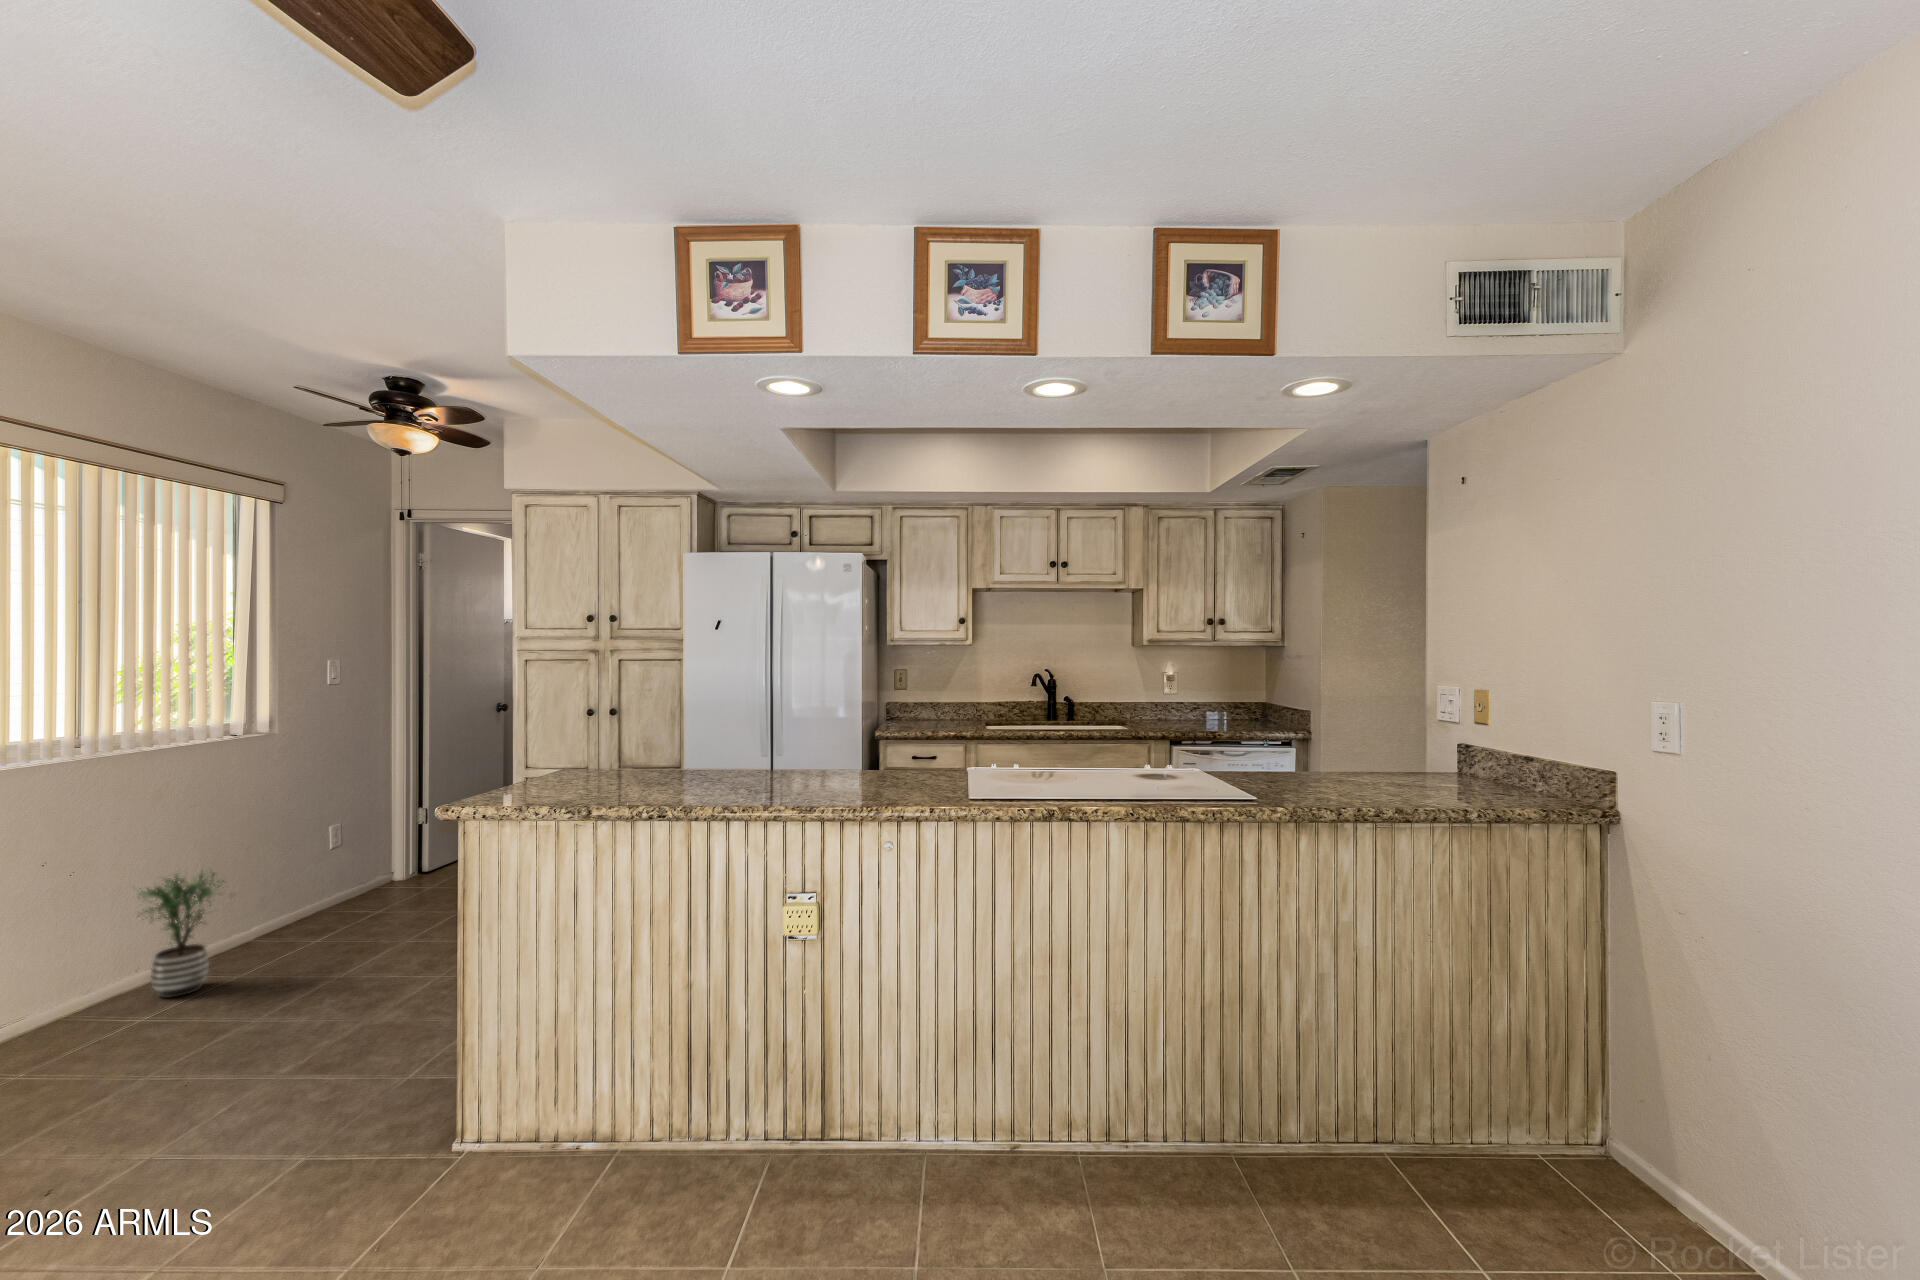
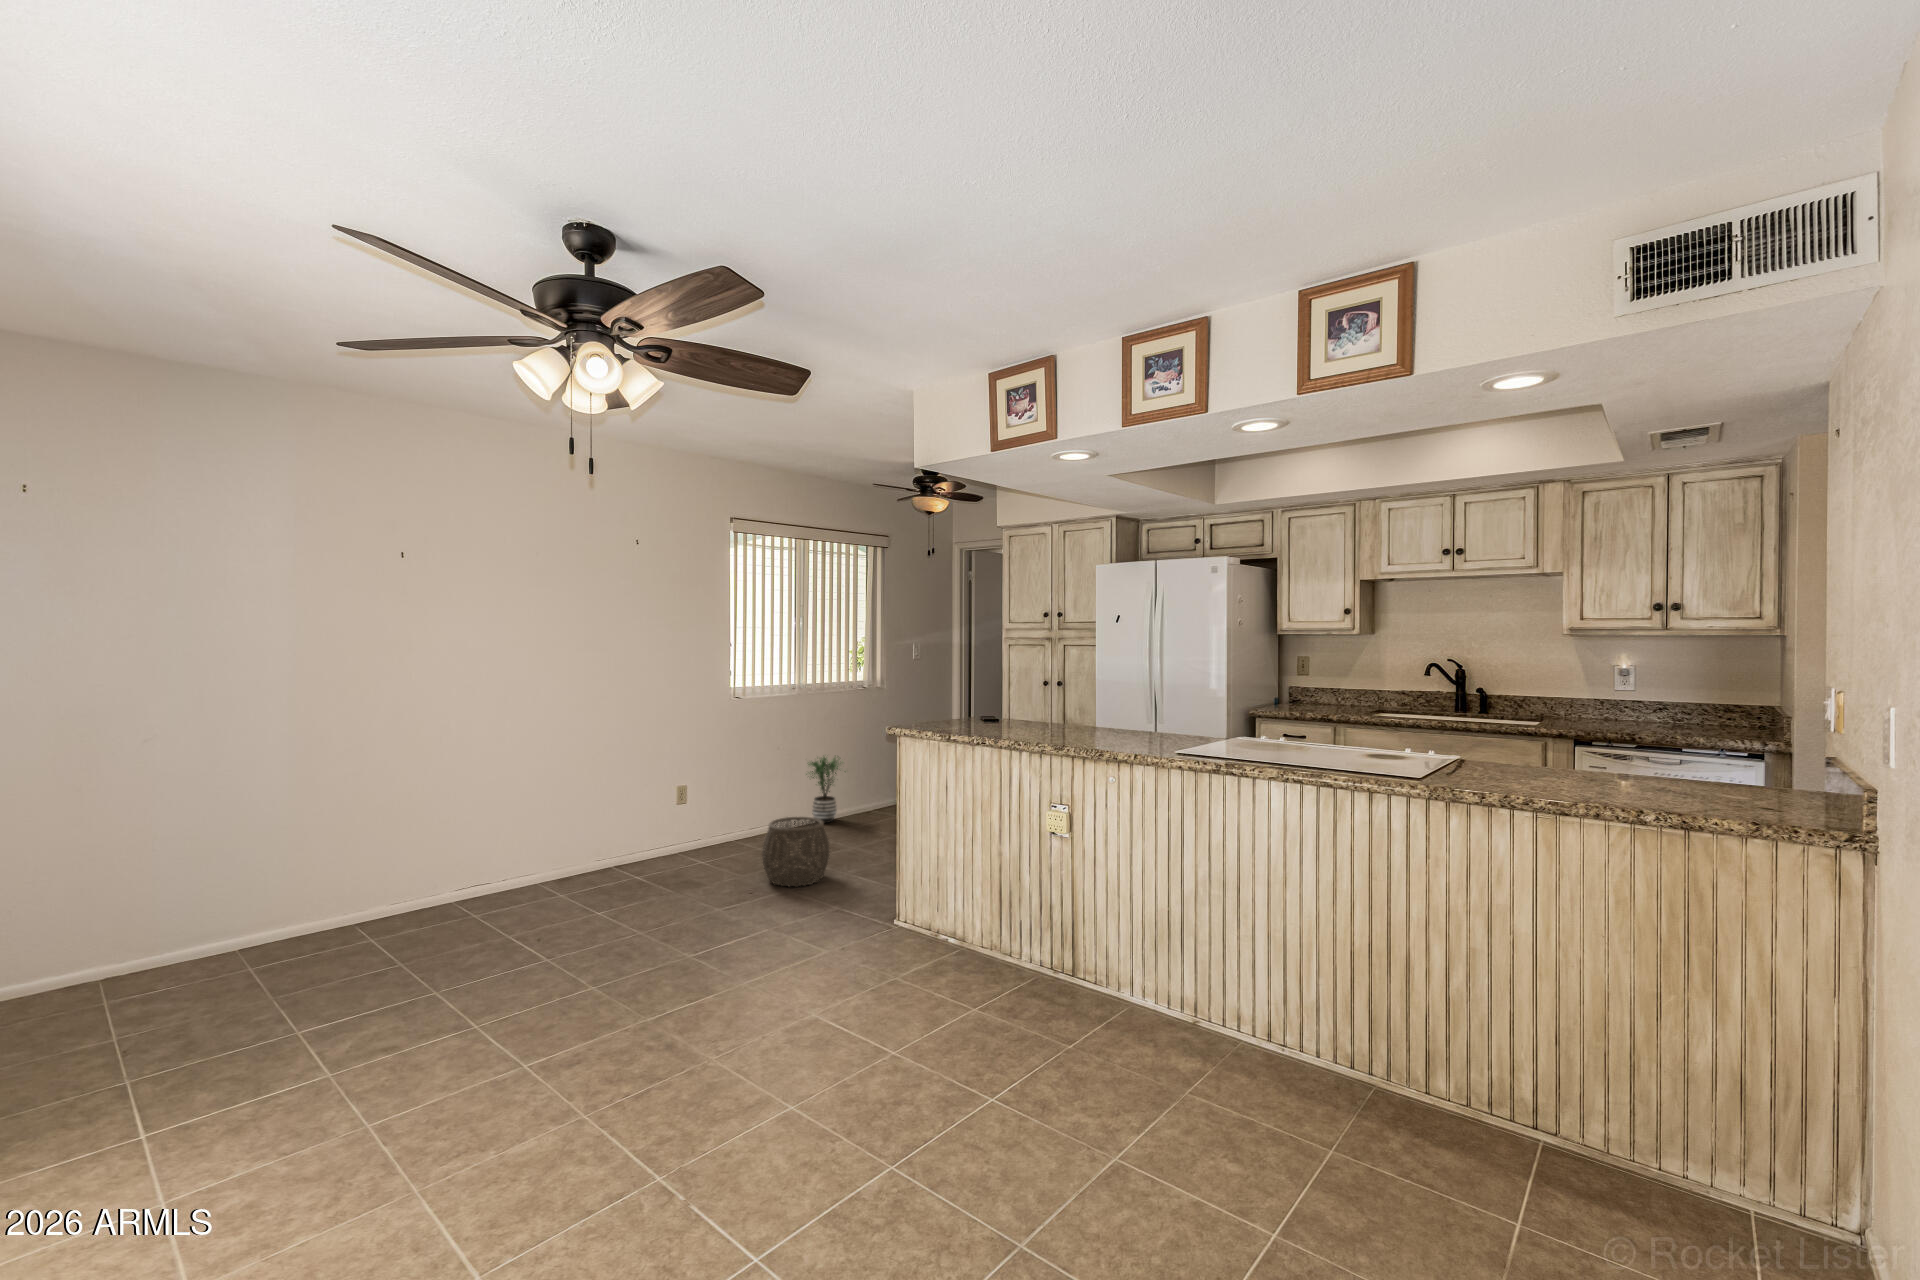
woven basket: none [92,1001,268,1161] -> present [762,817,830,887]

